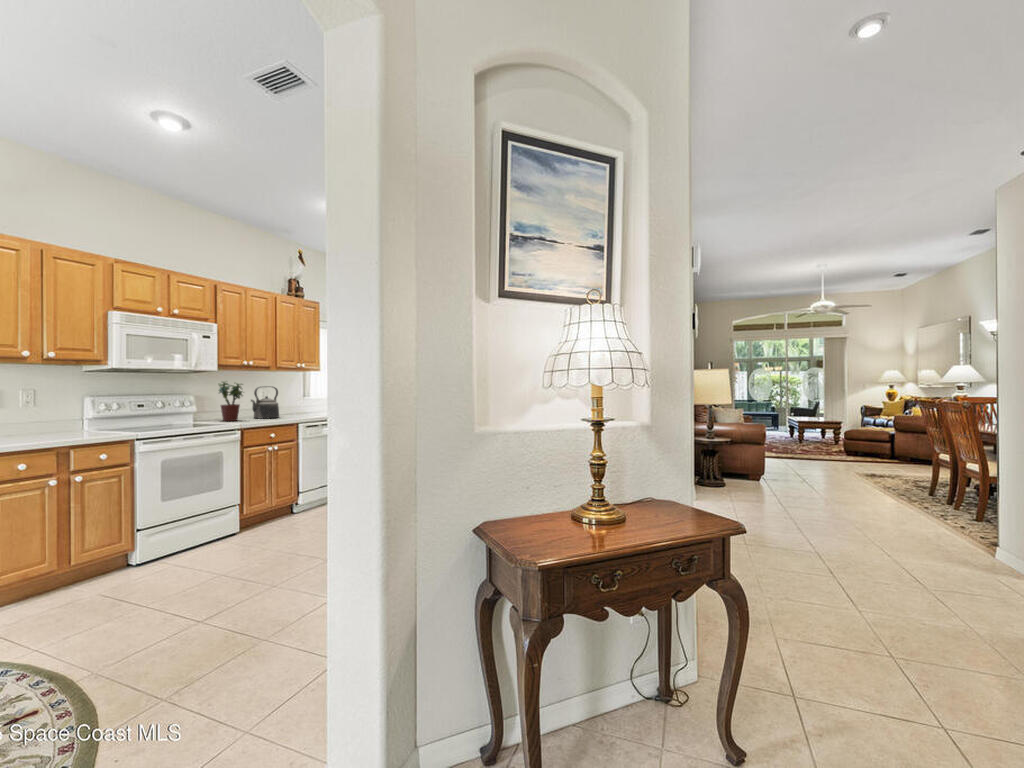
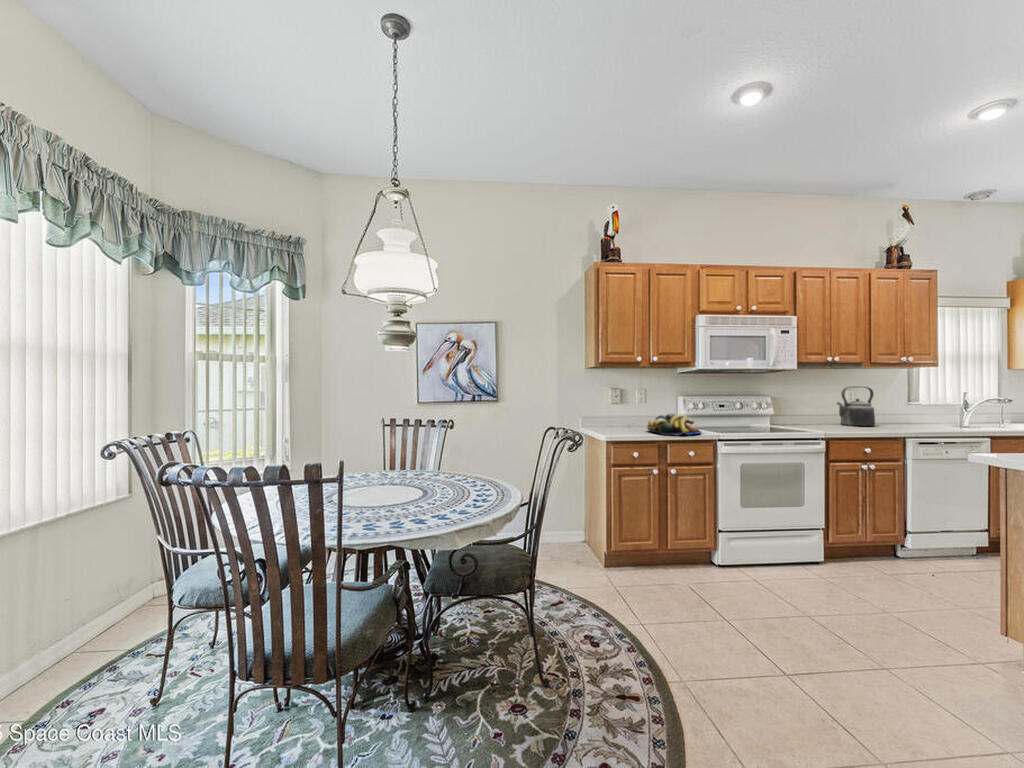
potted plant: present [219,382,243,421] -> none [798,380,831,427]
fruit bowl: none [41,415,116,439] -> present [647,414,701,435]

